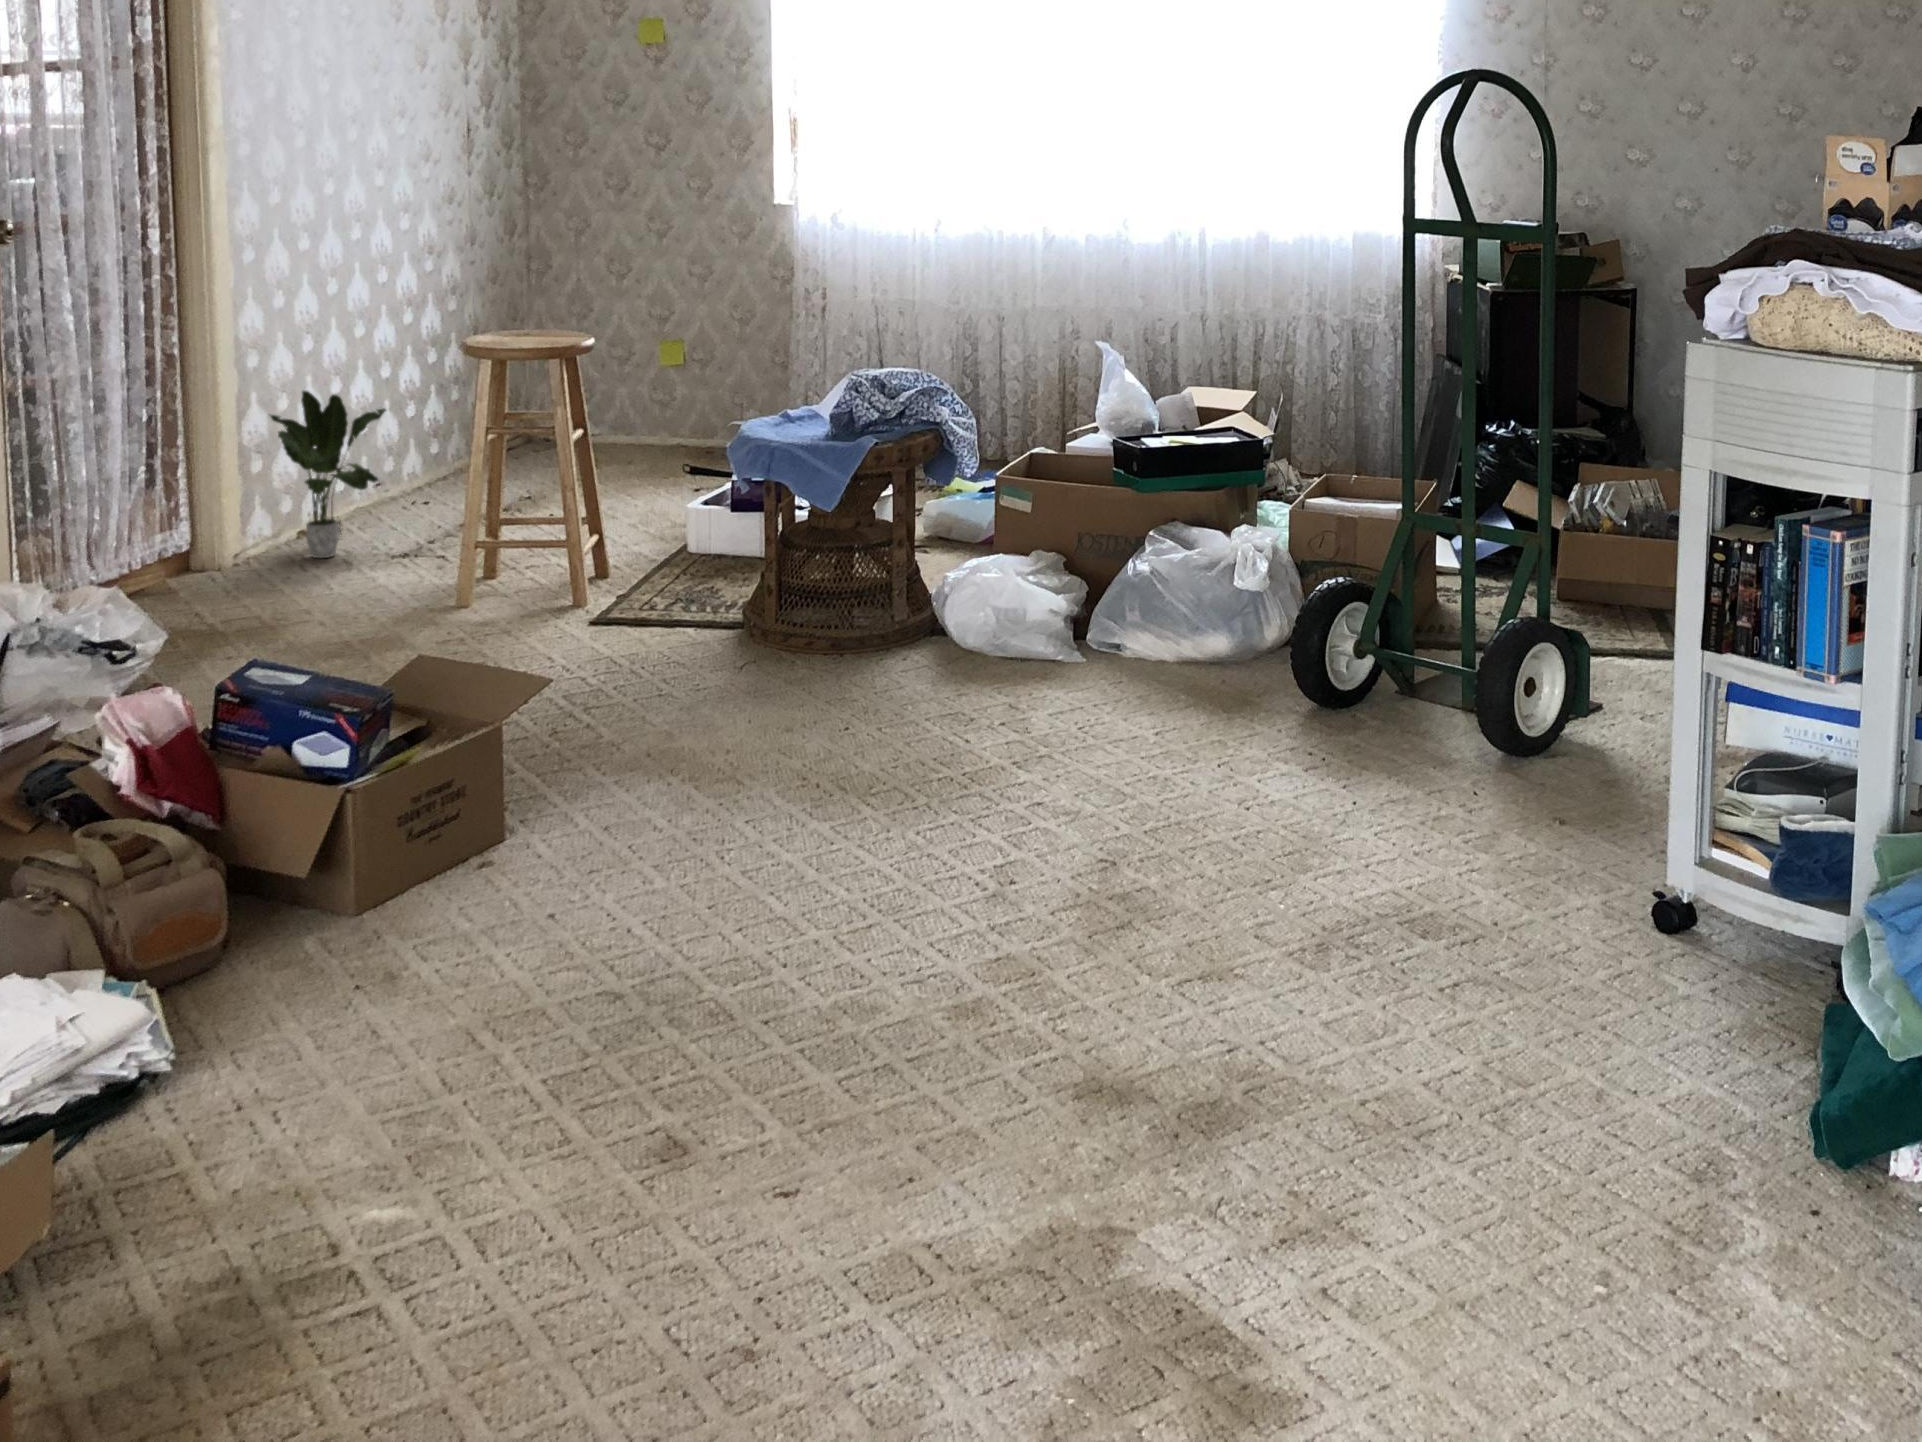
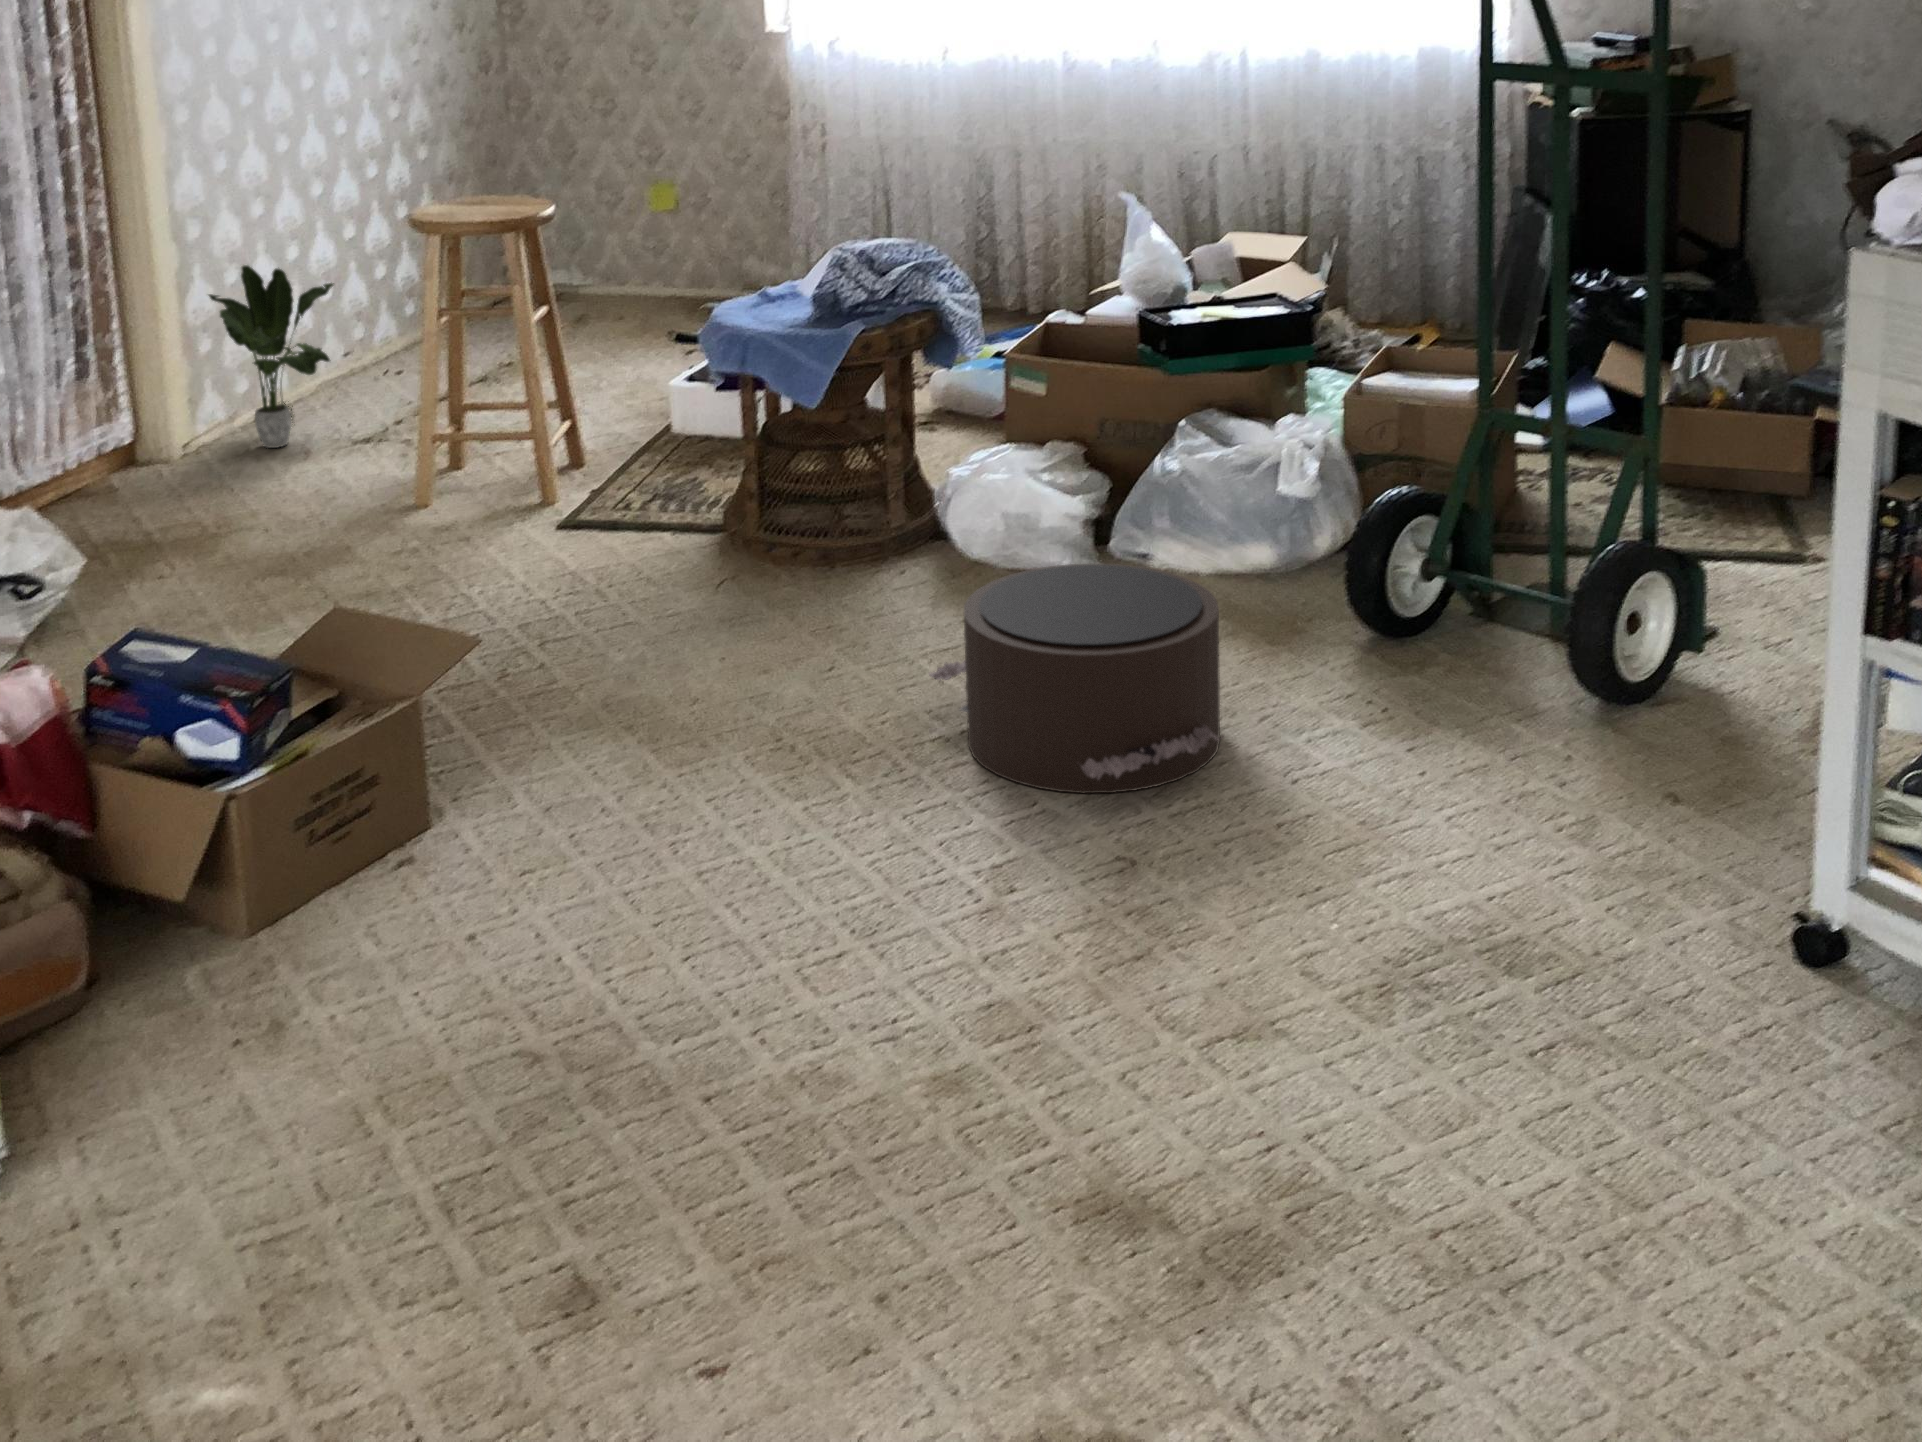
pouf: none [936,632,1190,815] -> present [929,563,1221,793]

